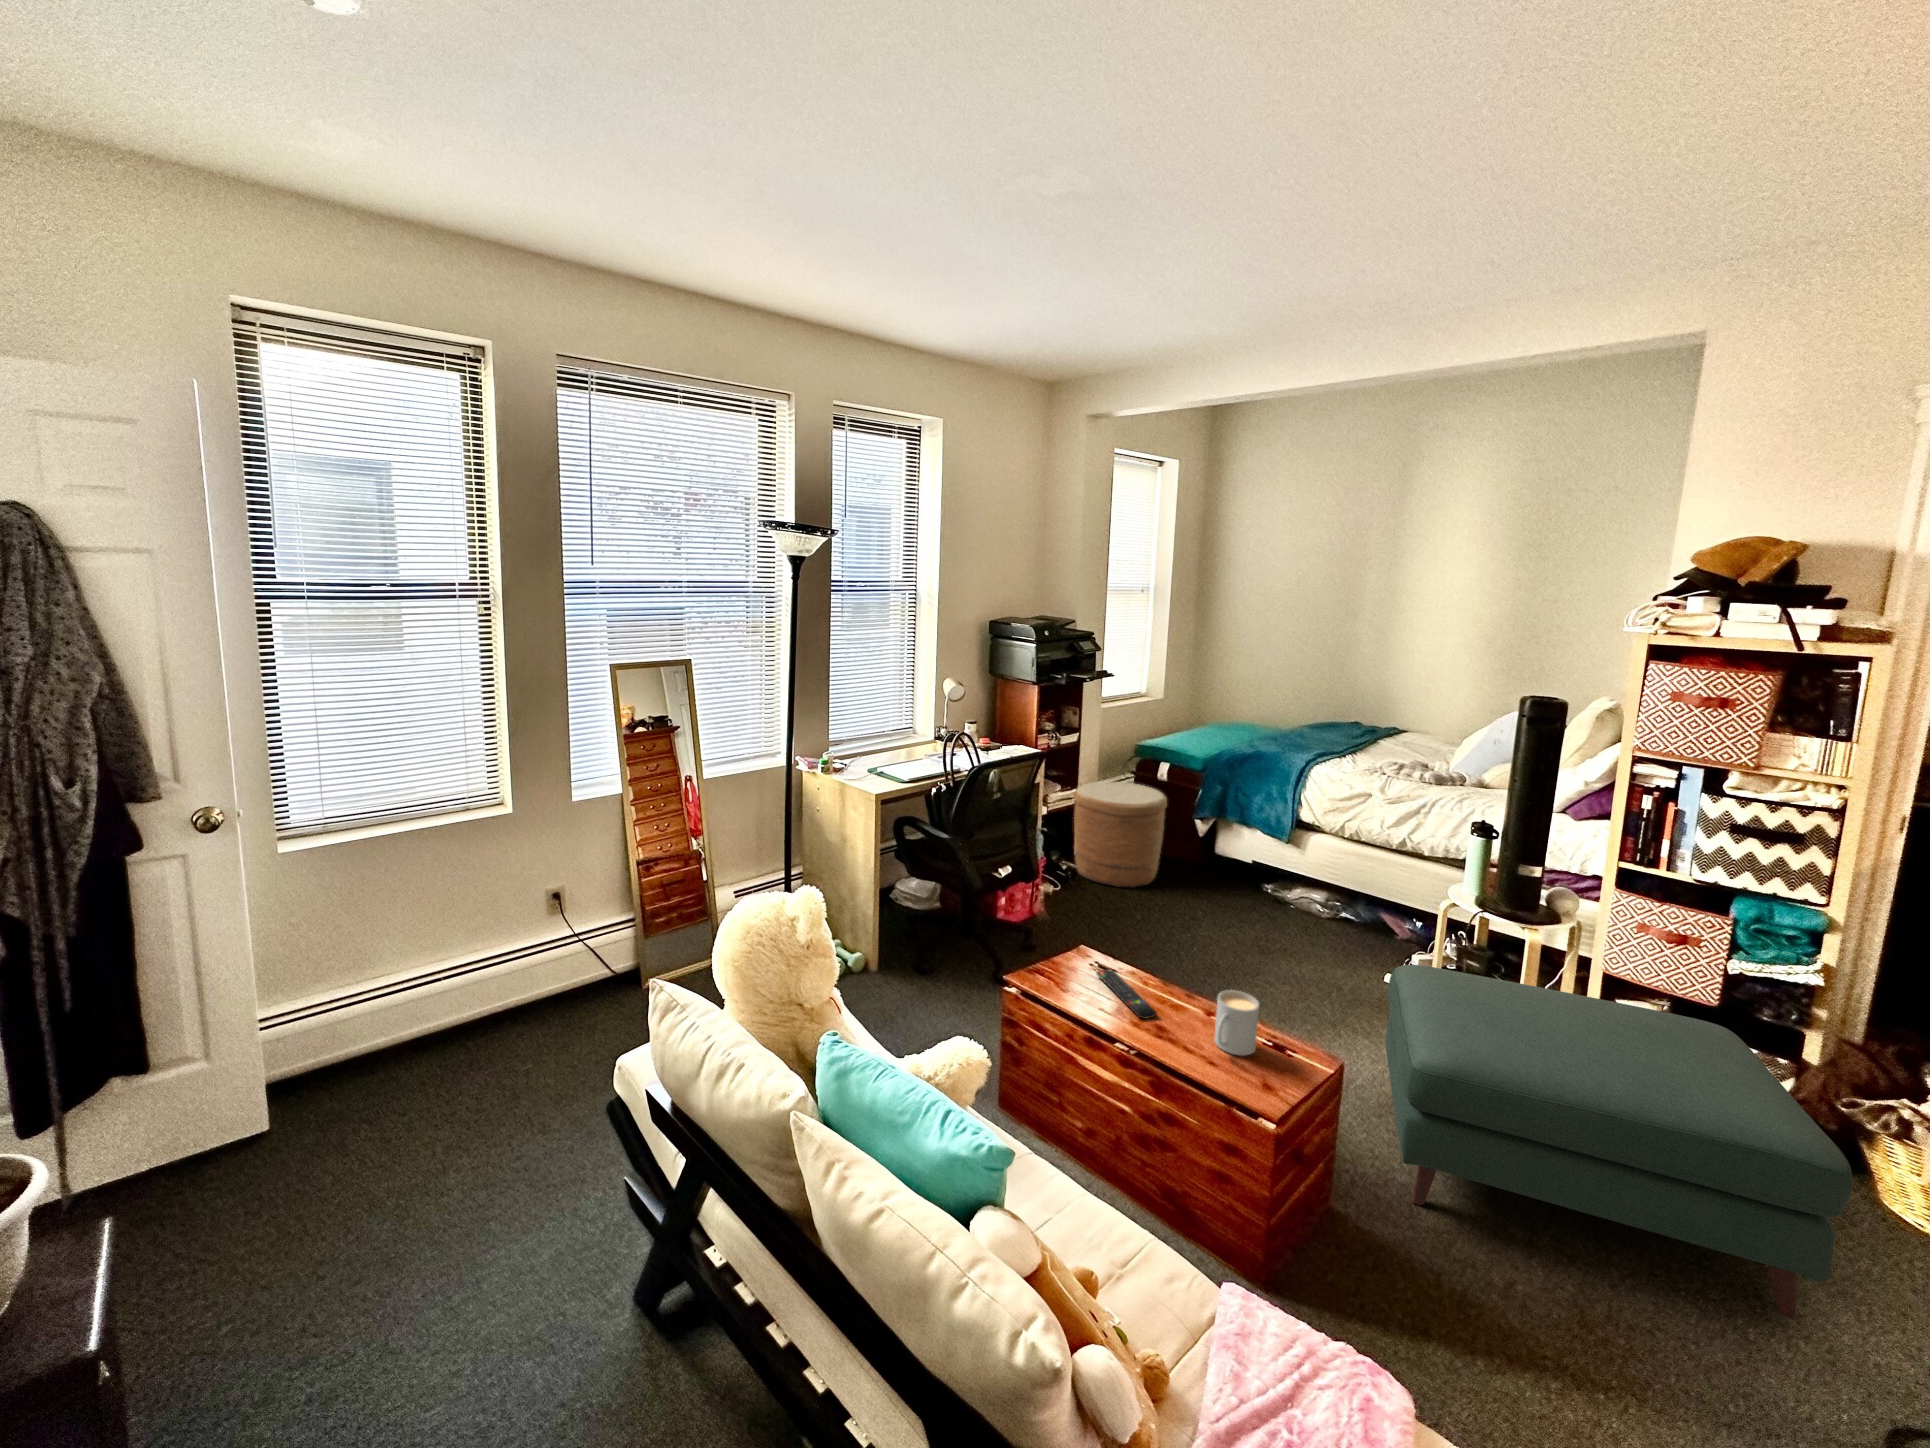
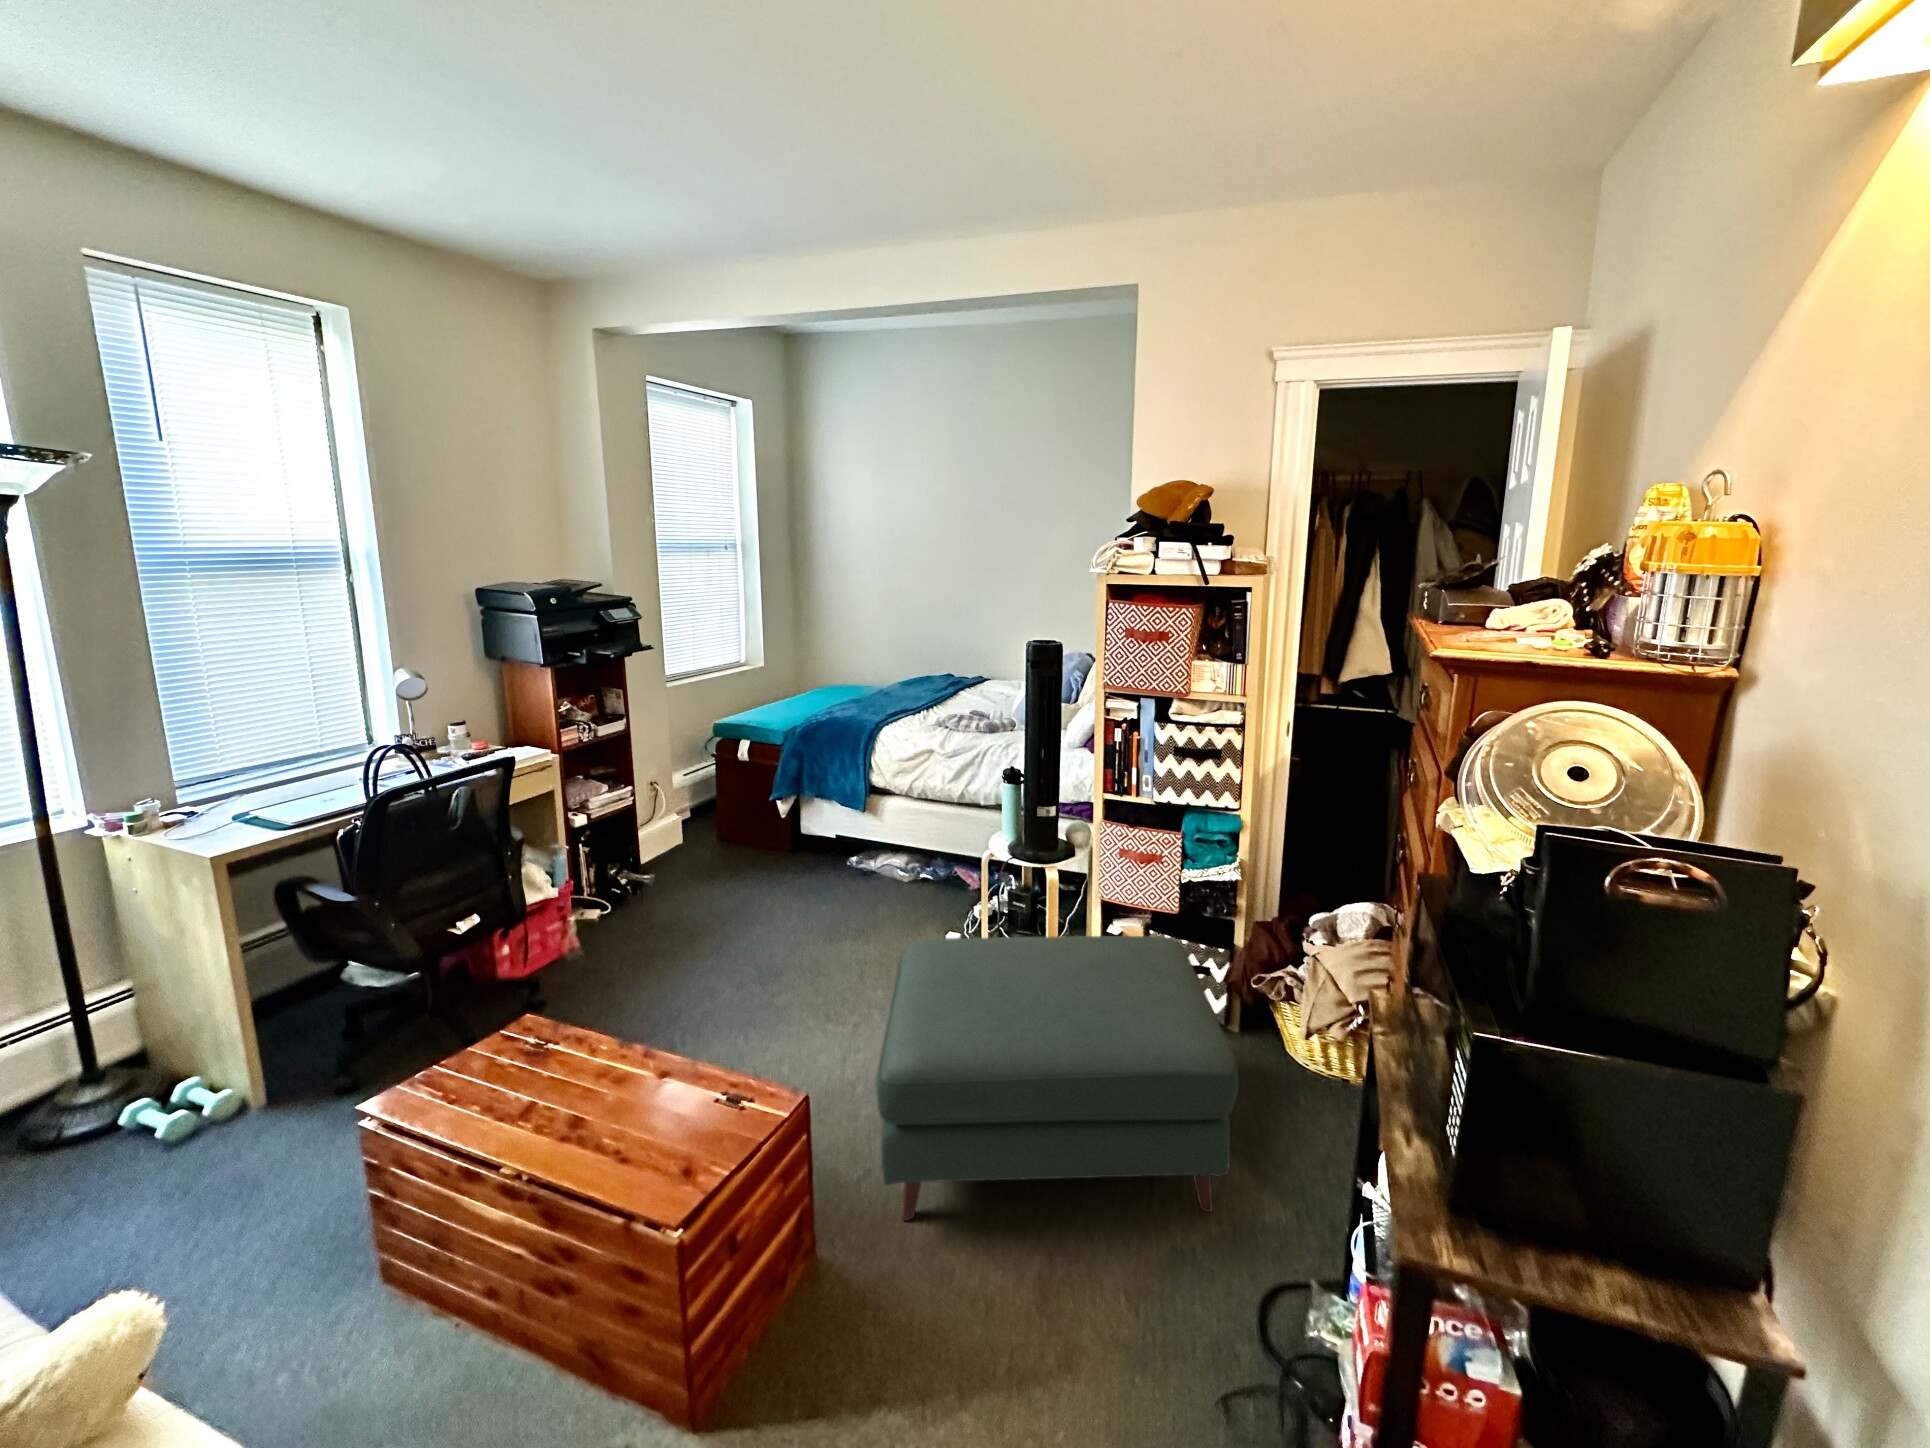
woven basket: present [1074,782,1167,888] -> none [625,769,739,892]
remote control: present [1097,970,1157,1019] -> none [508,1050,568,1123]
mug: present [1215,990,1259,1056] -> none [622,1053,689,1142]

